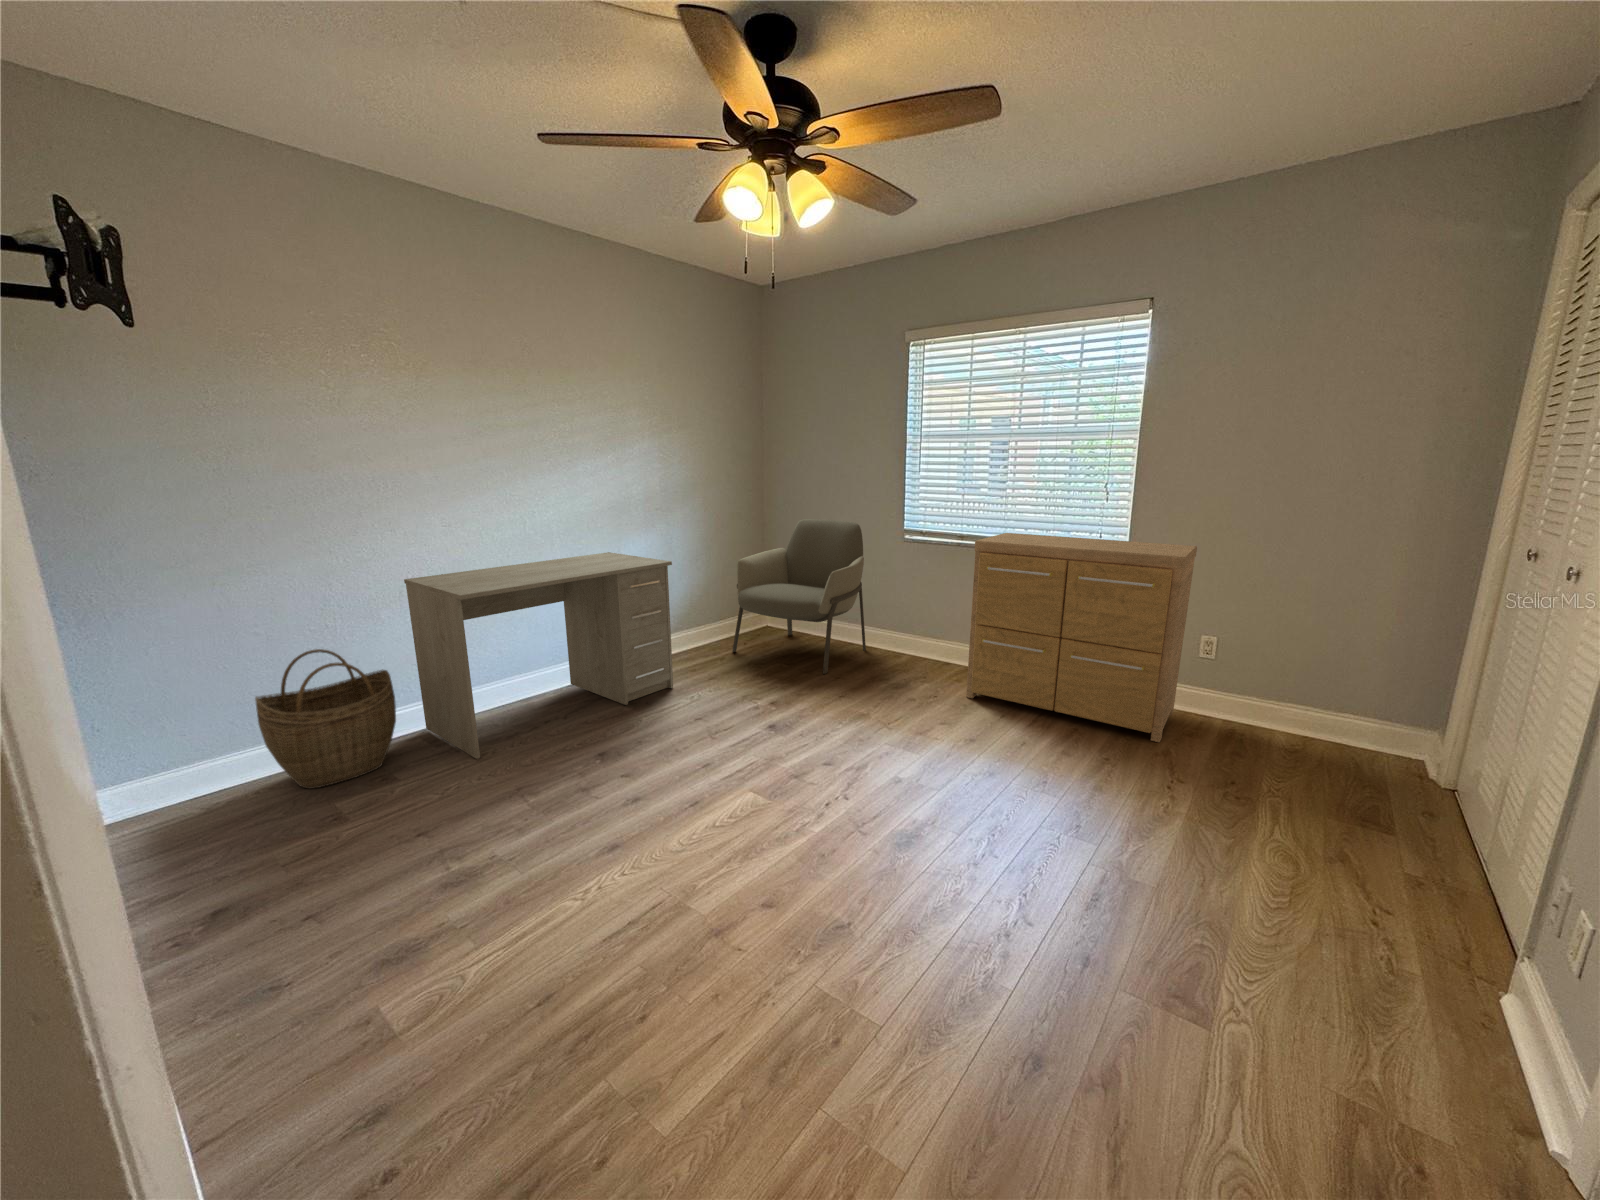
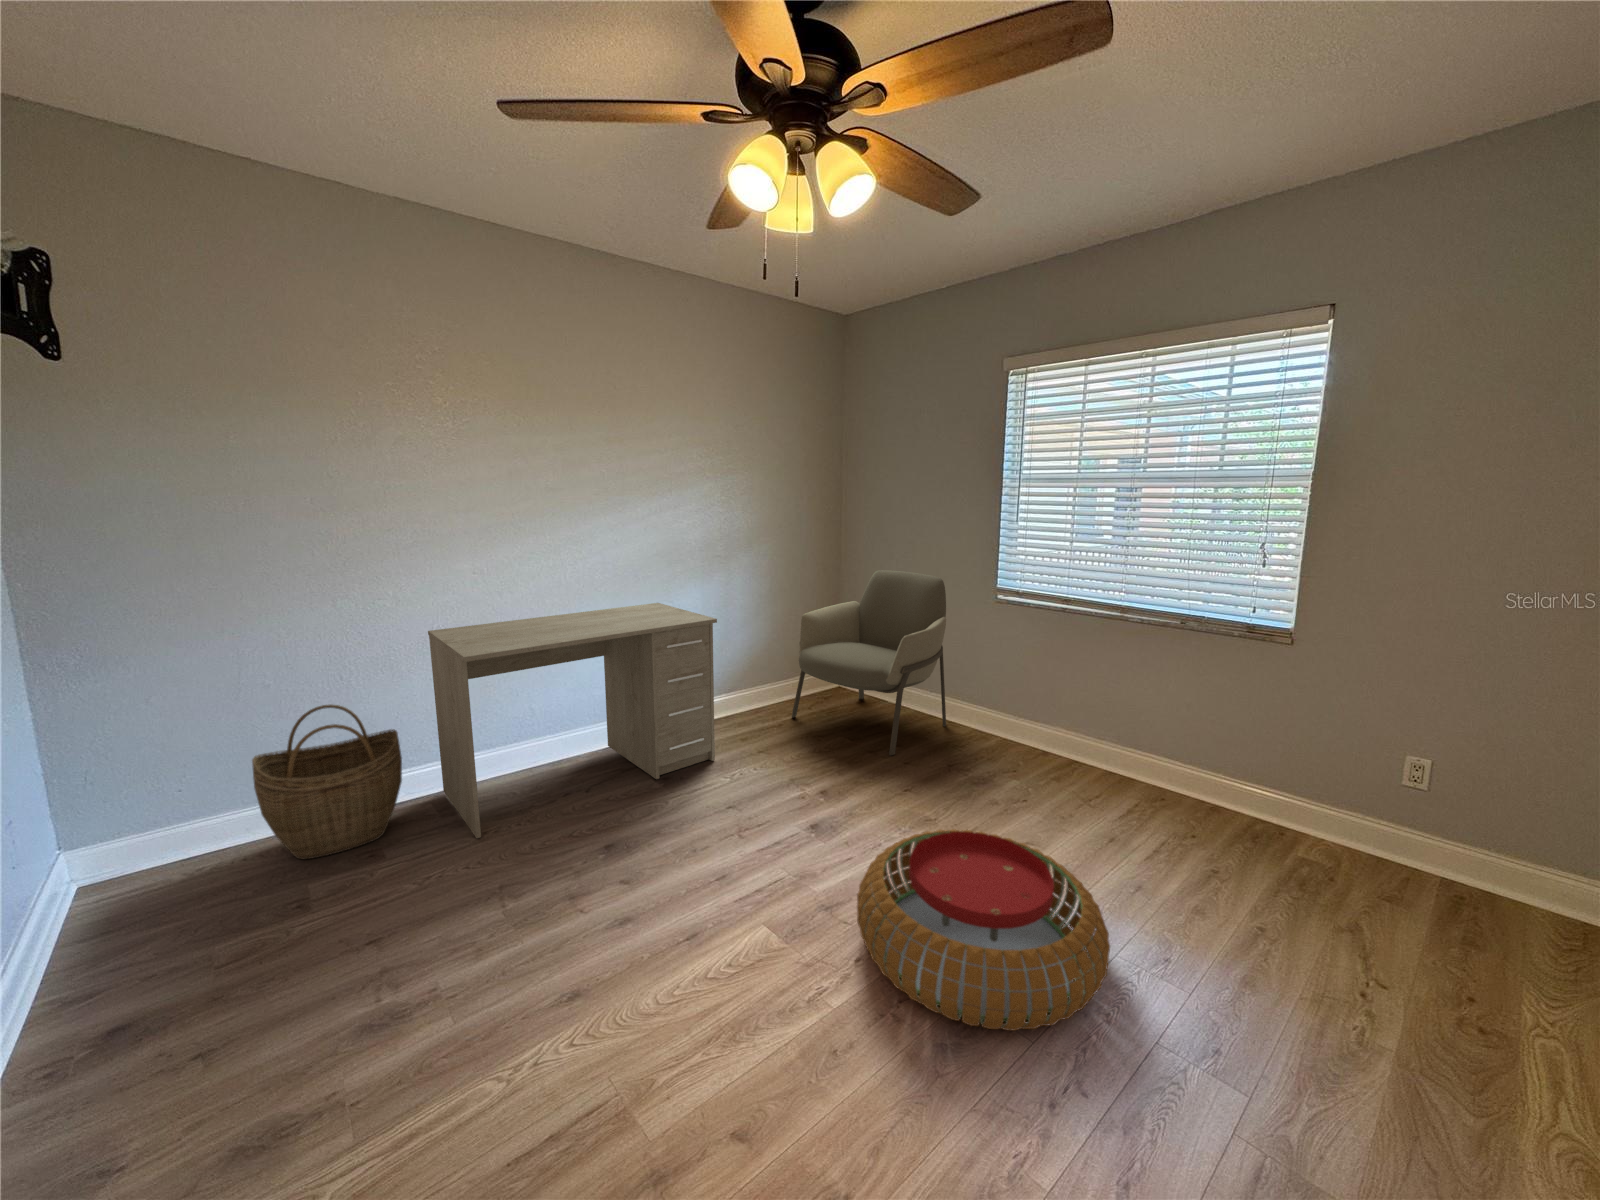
dresser: present [966,533,1197,742] -> none [1065,600,1402,909]
pouf: none [823,708,1008,831] -> present [857,829,1110,1030]

